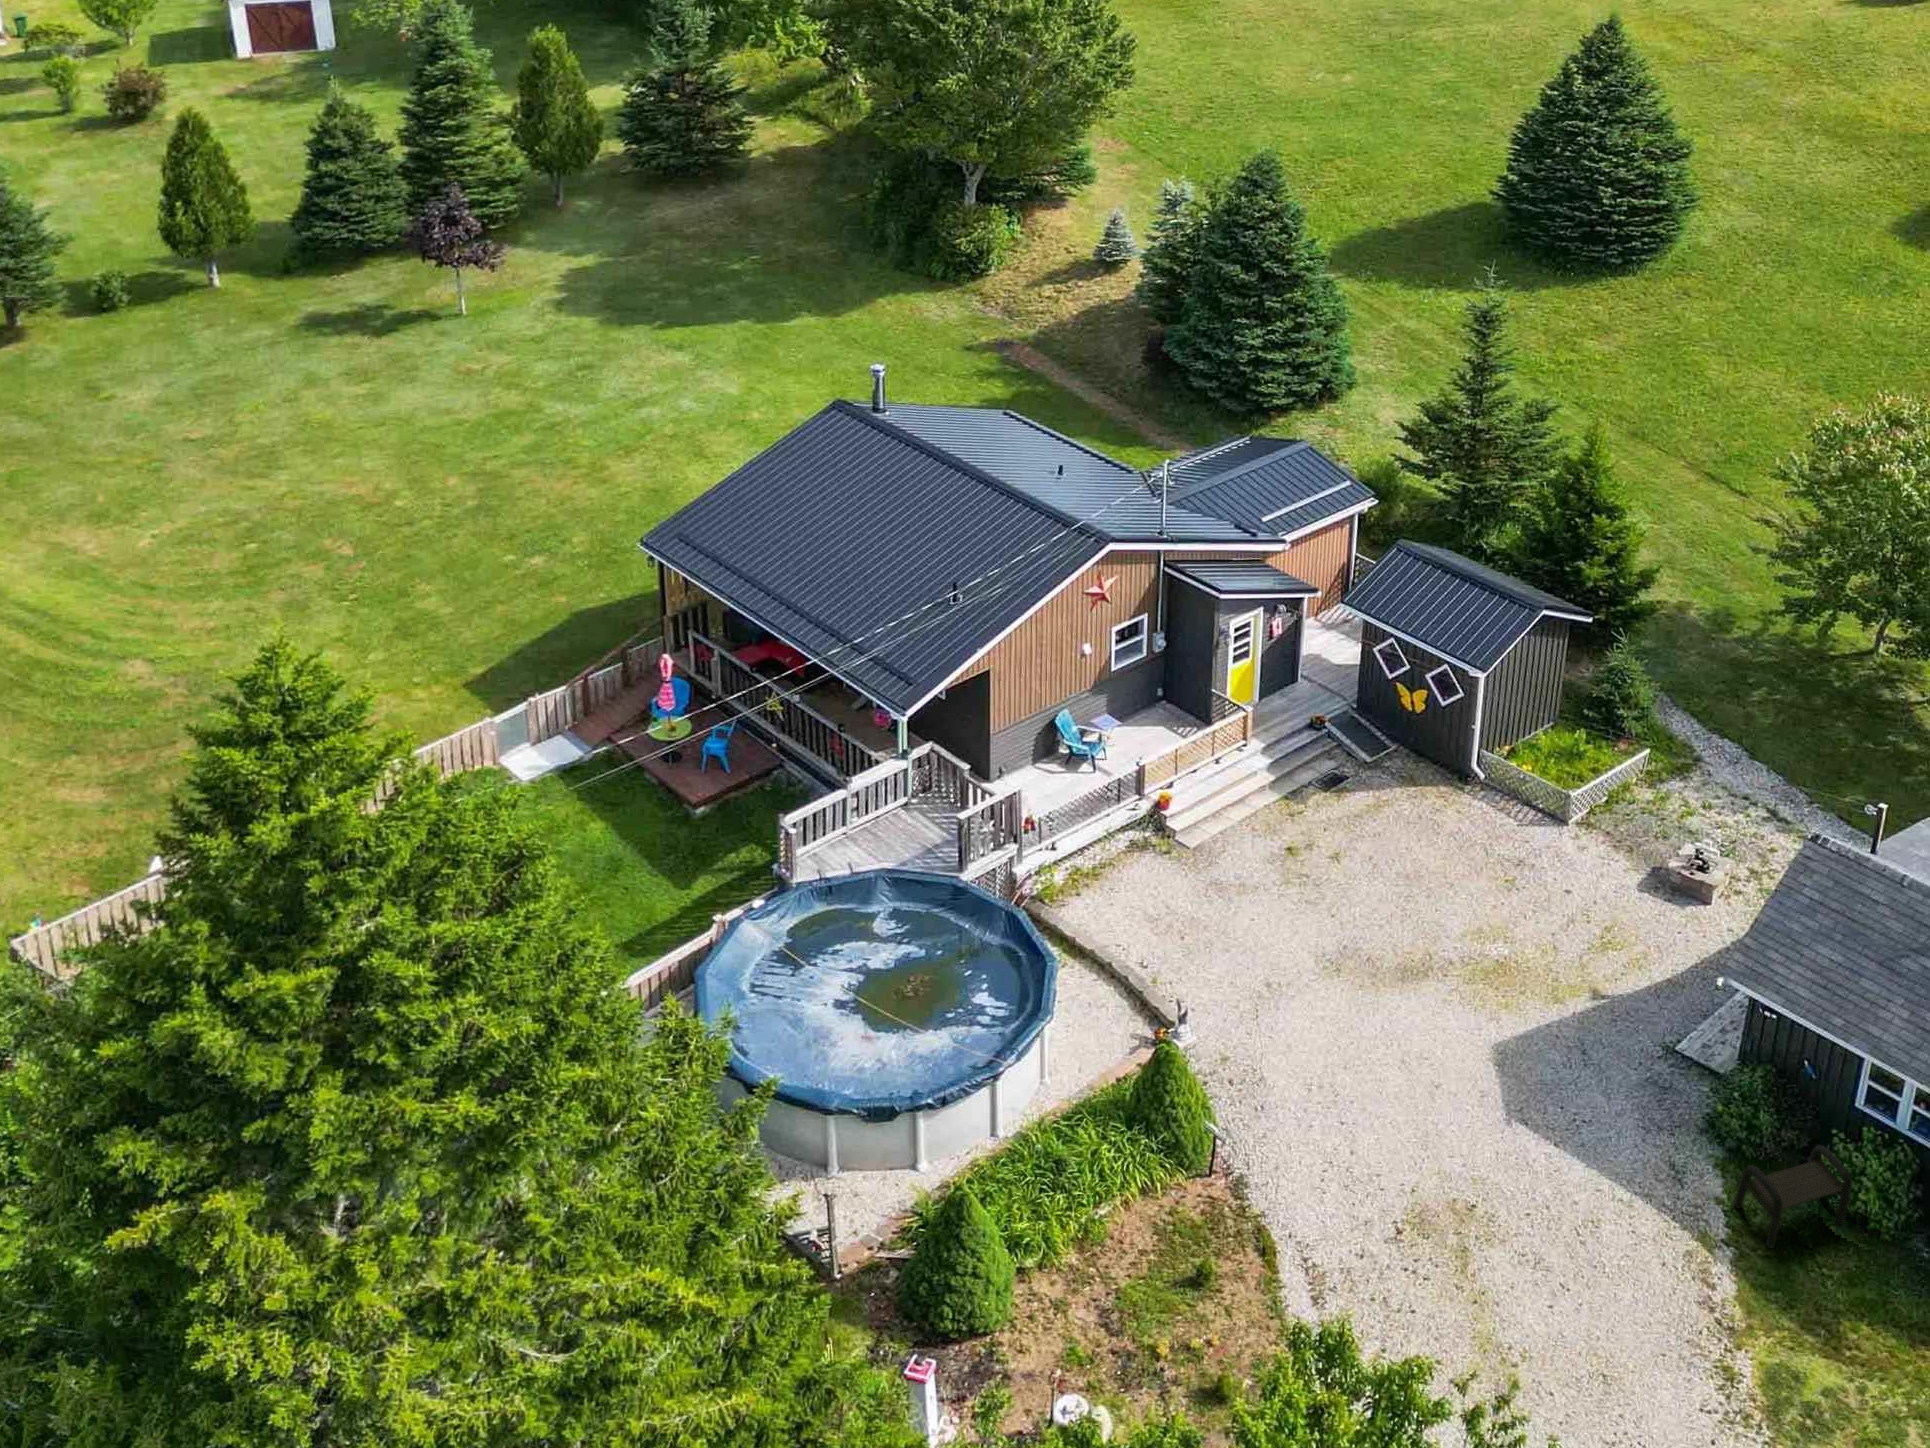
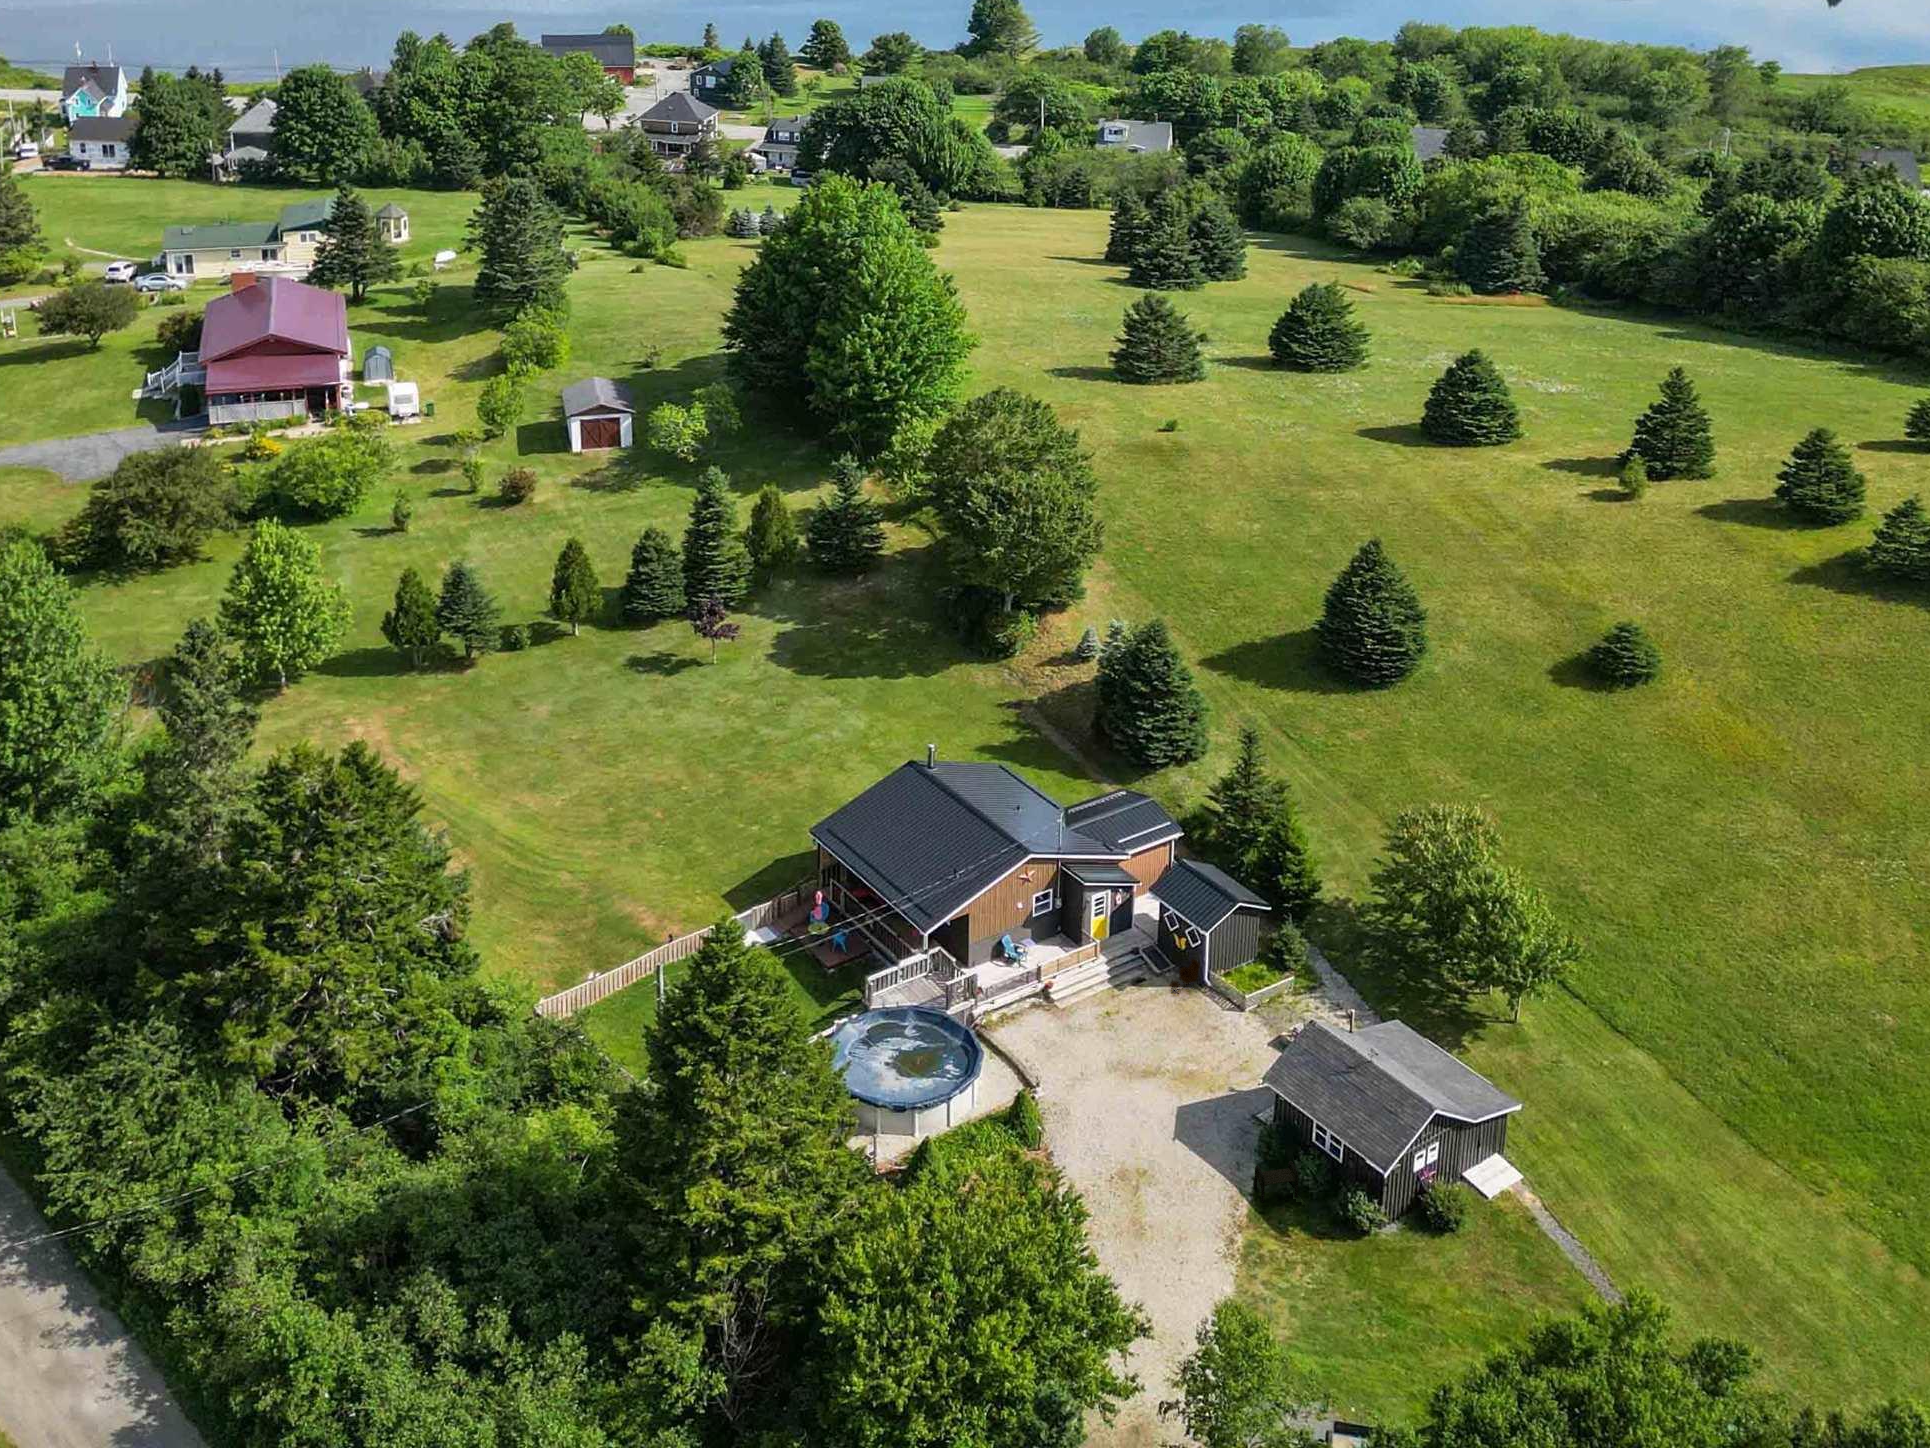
lounge chair: none [1395,727,1453,799] -> present [1170,959,1200,991]

